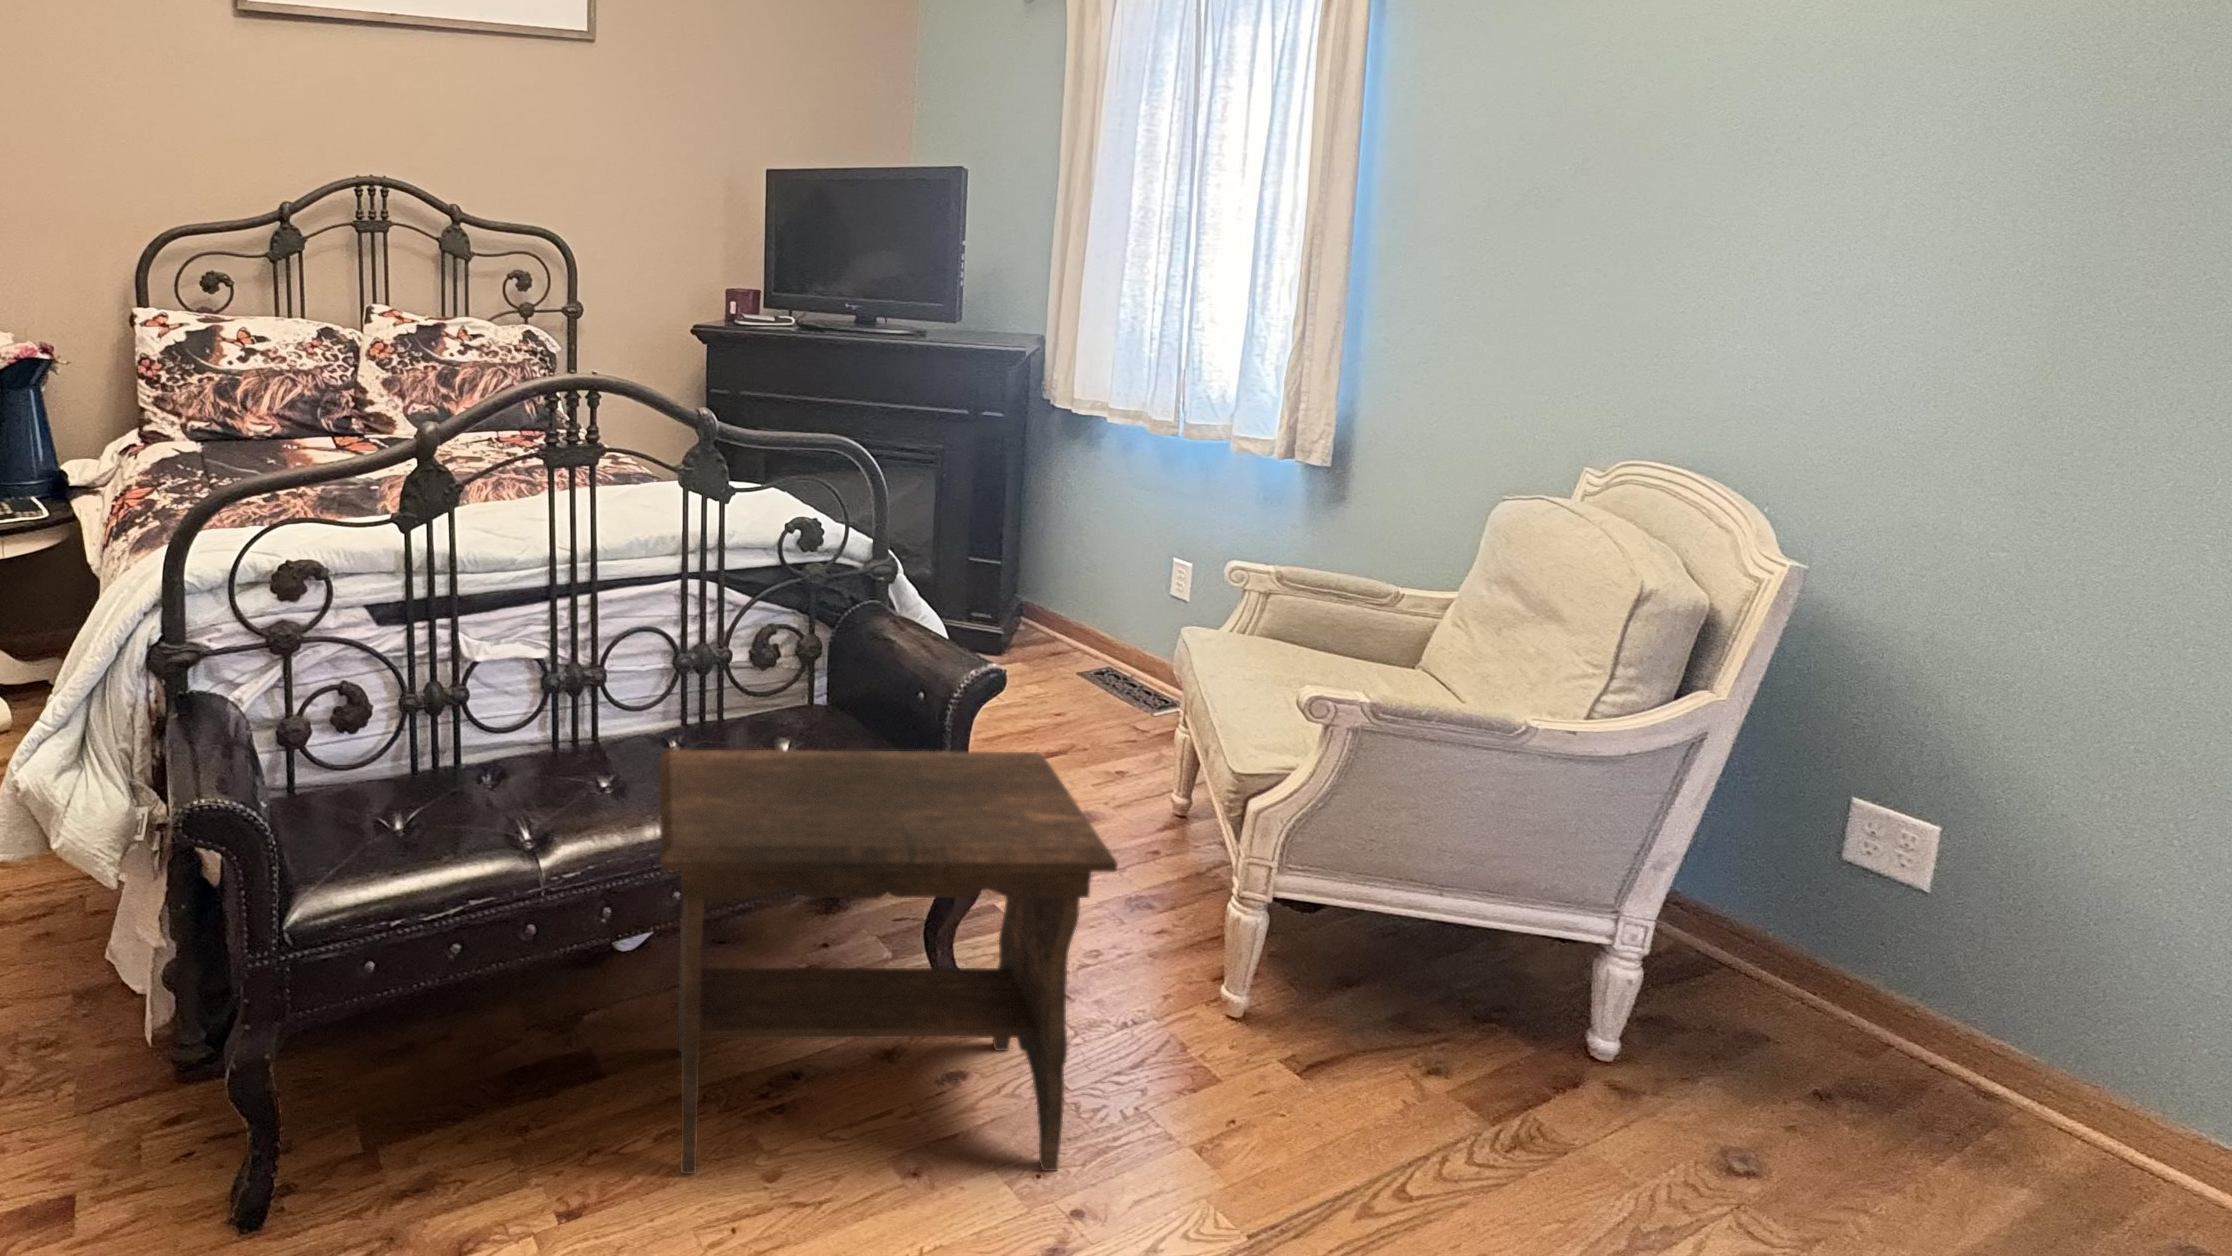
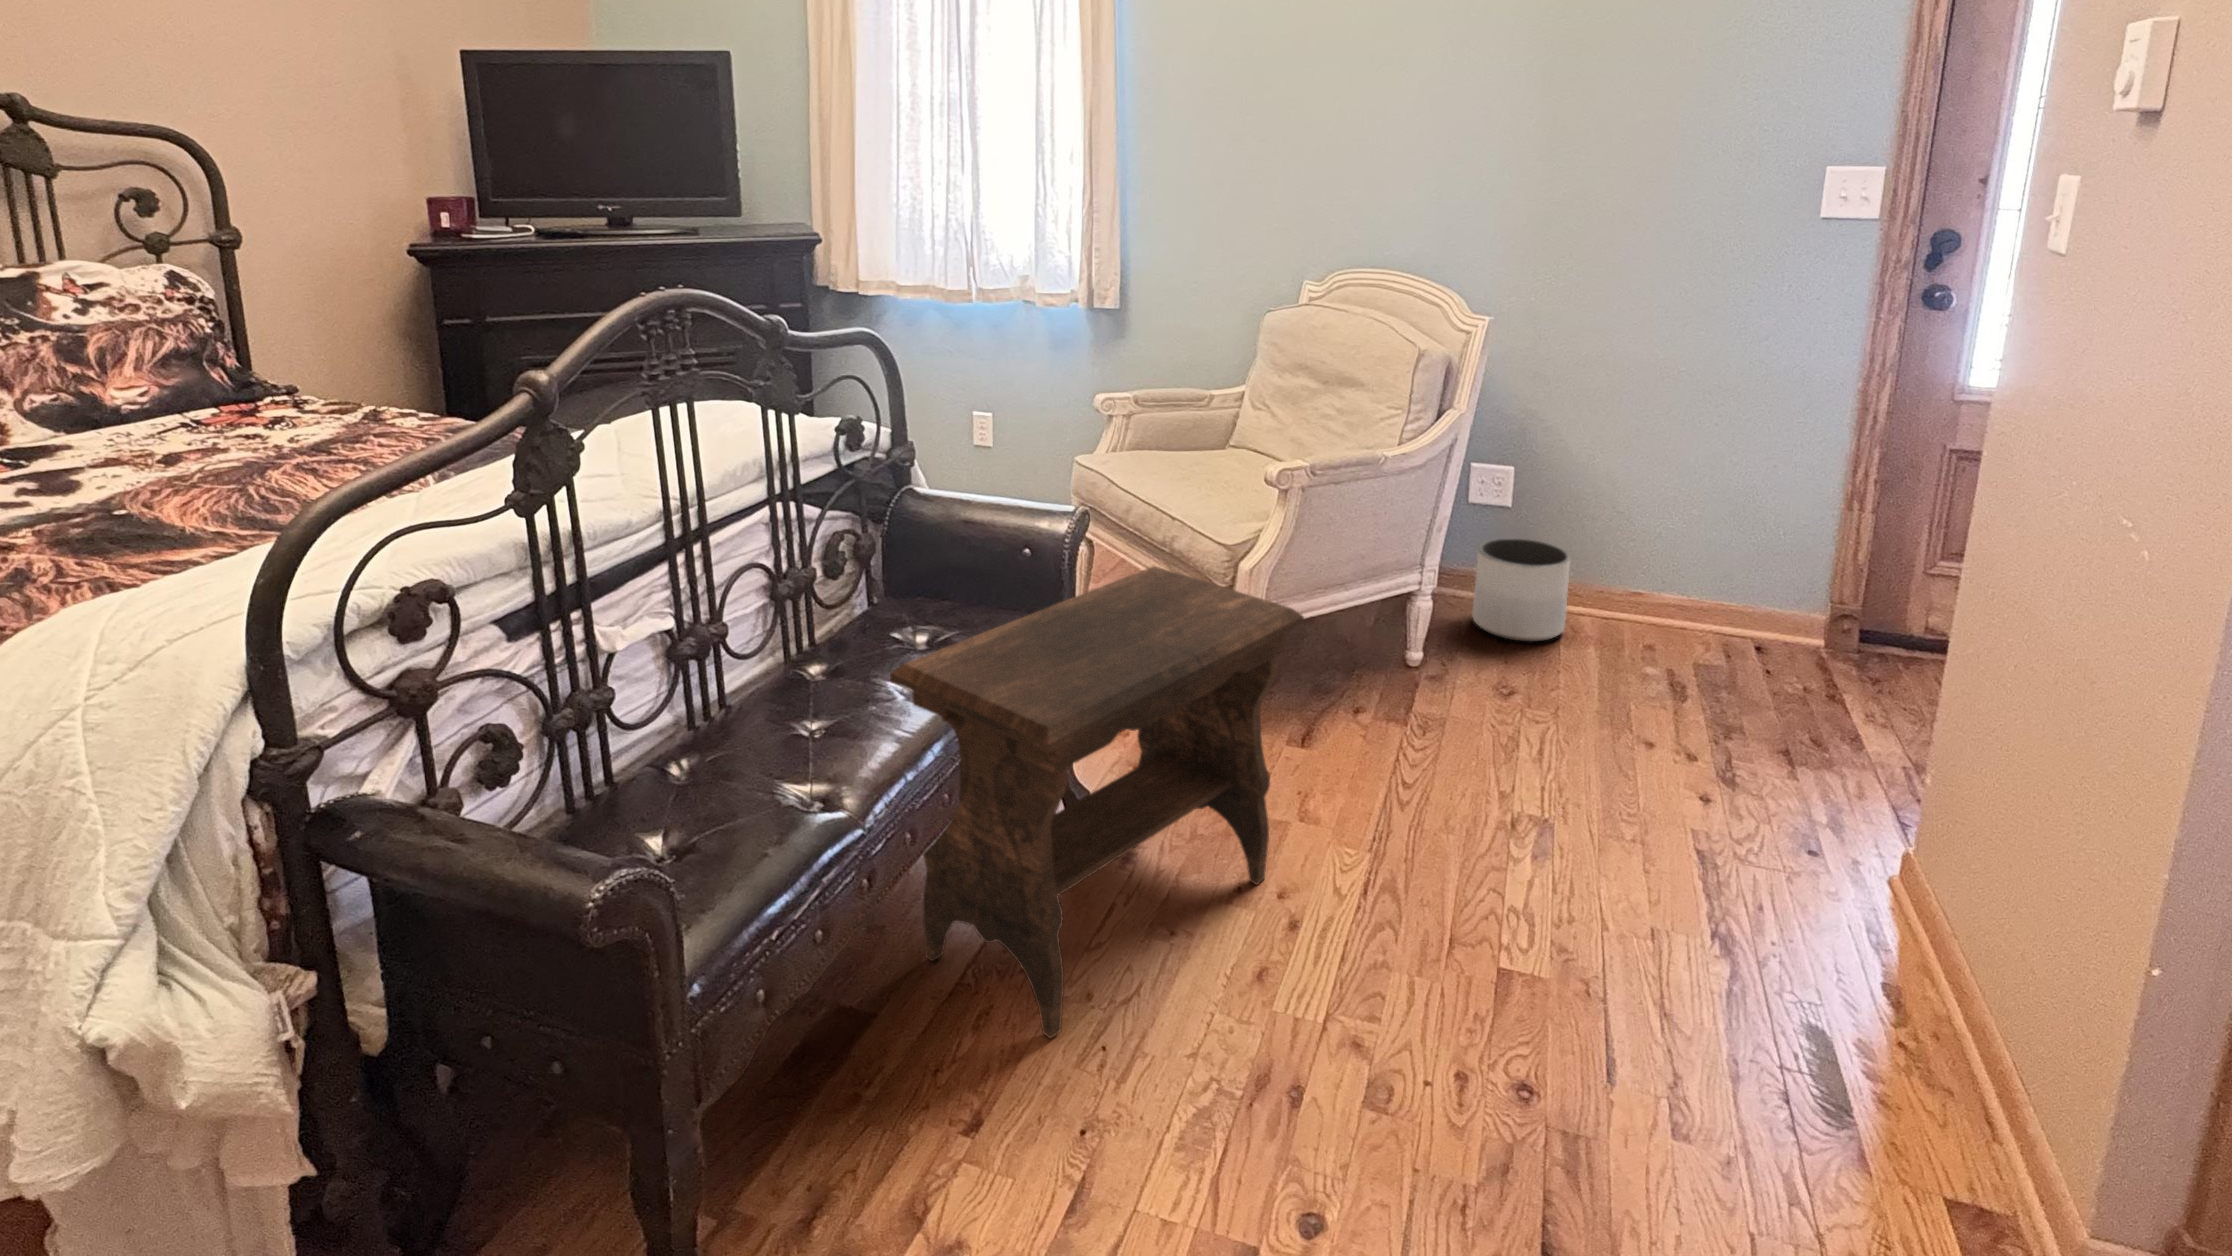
planter: none [1785,924,1999,1126] -> present [1472,538,1570,642]

